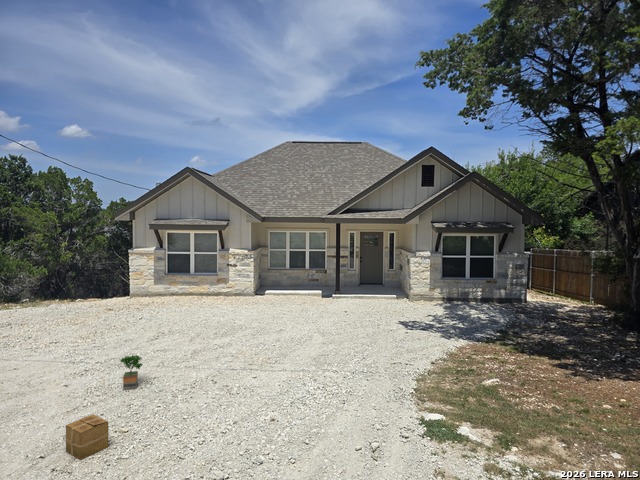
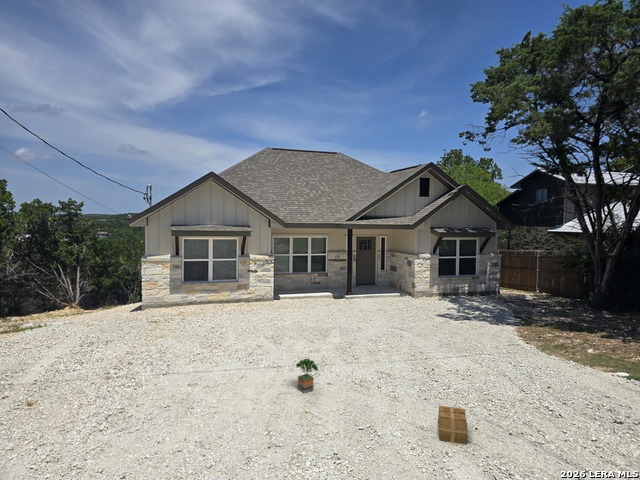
cardboard box: present [66,415,109,460] -> present [438,406,467,444]

